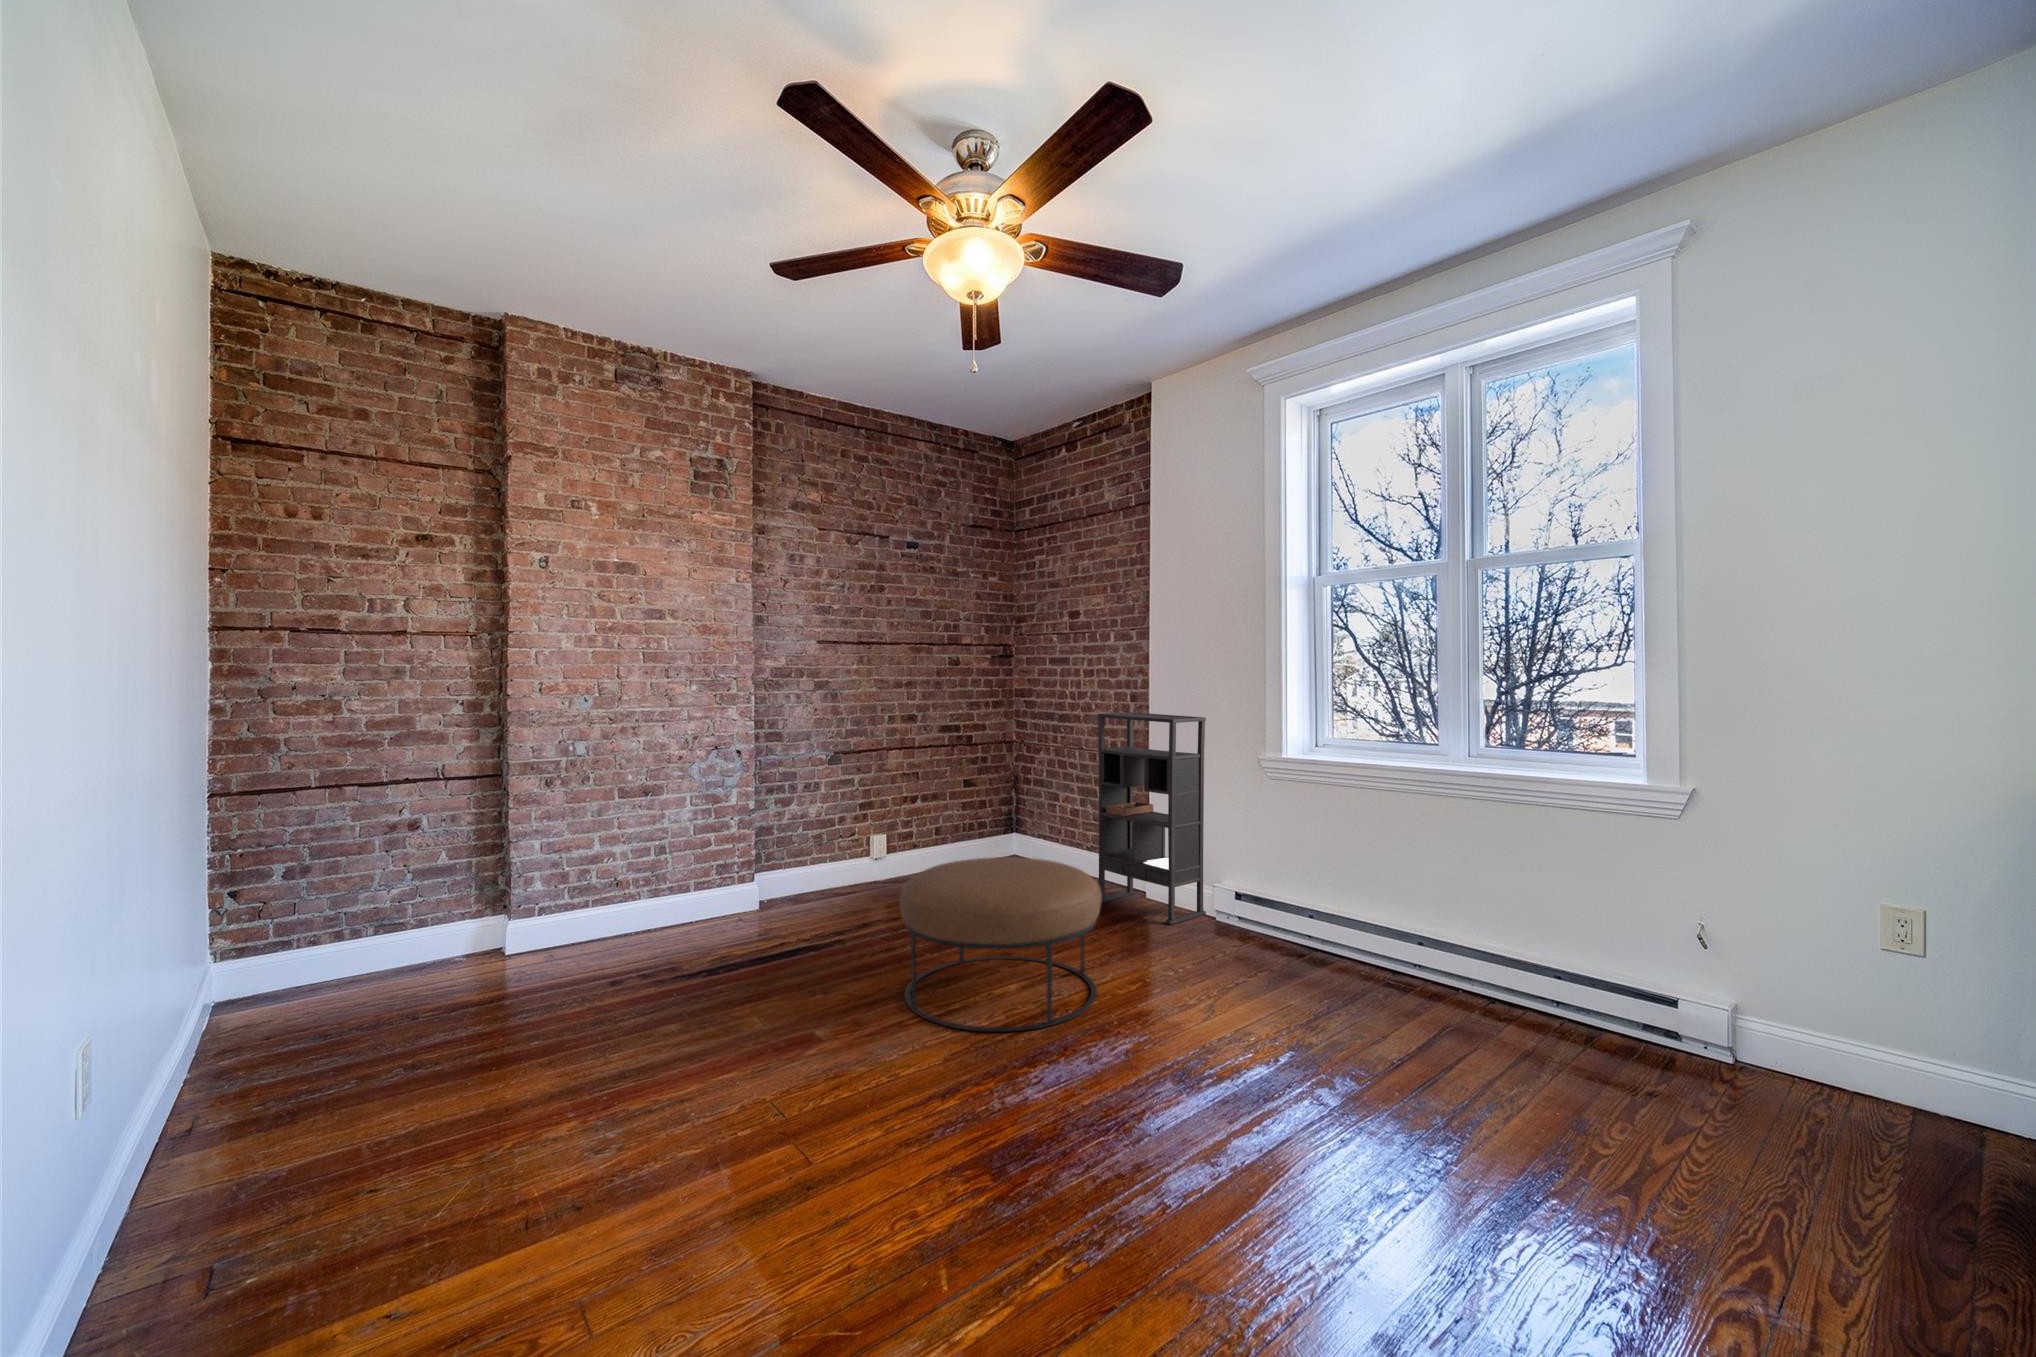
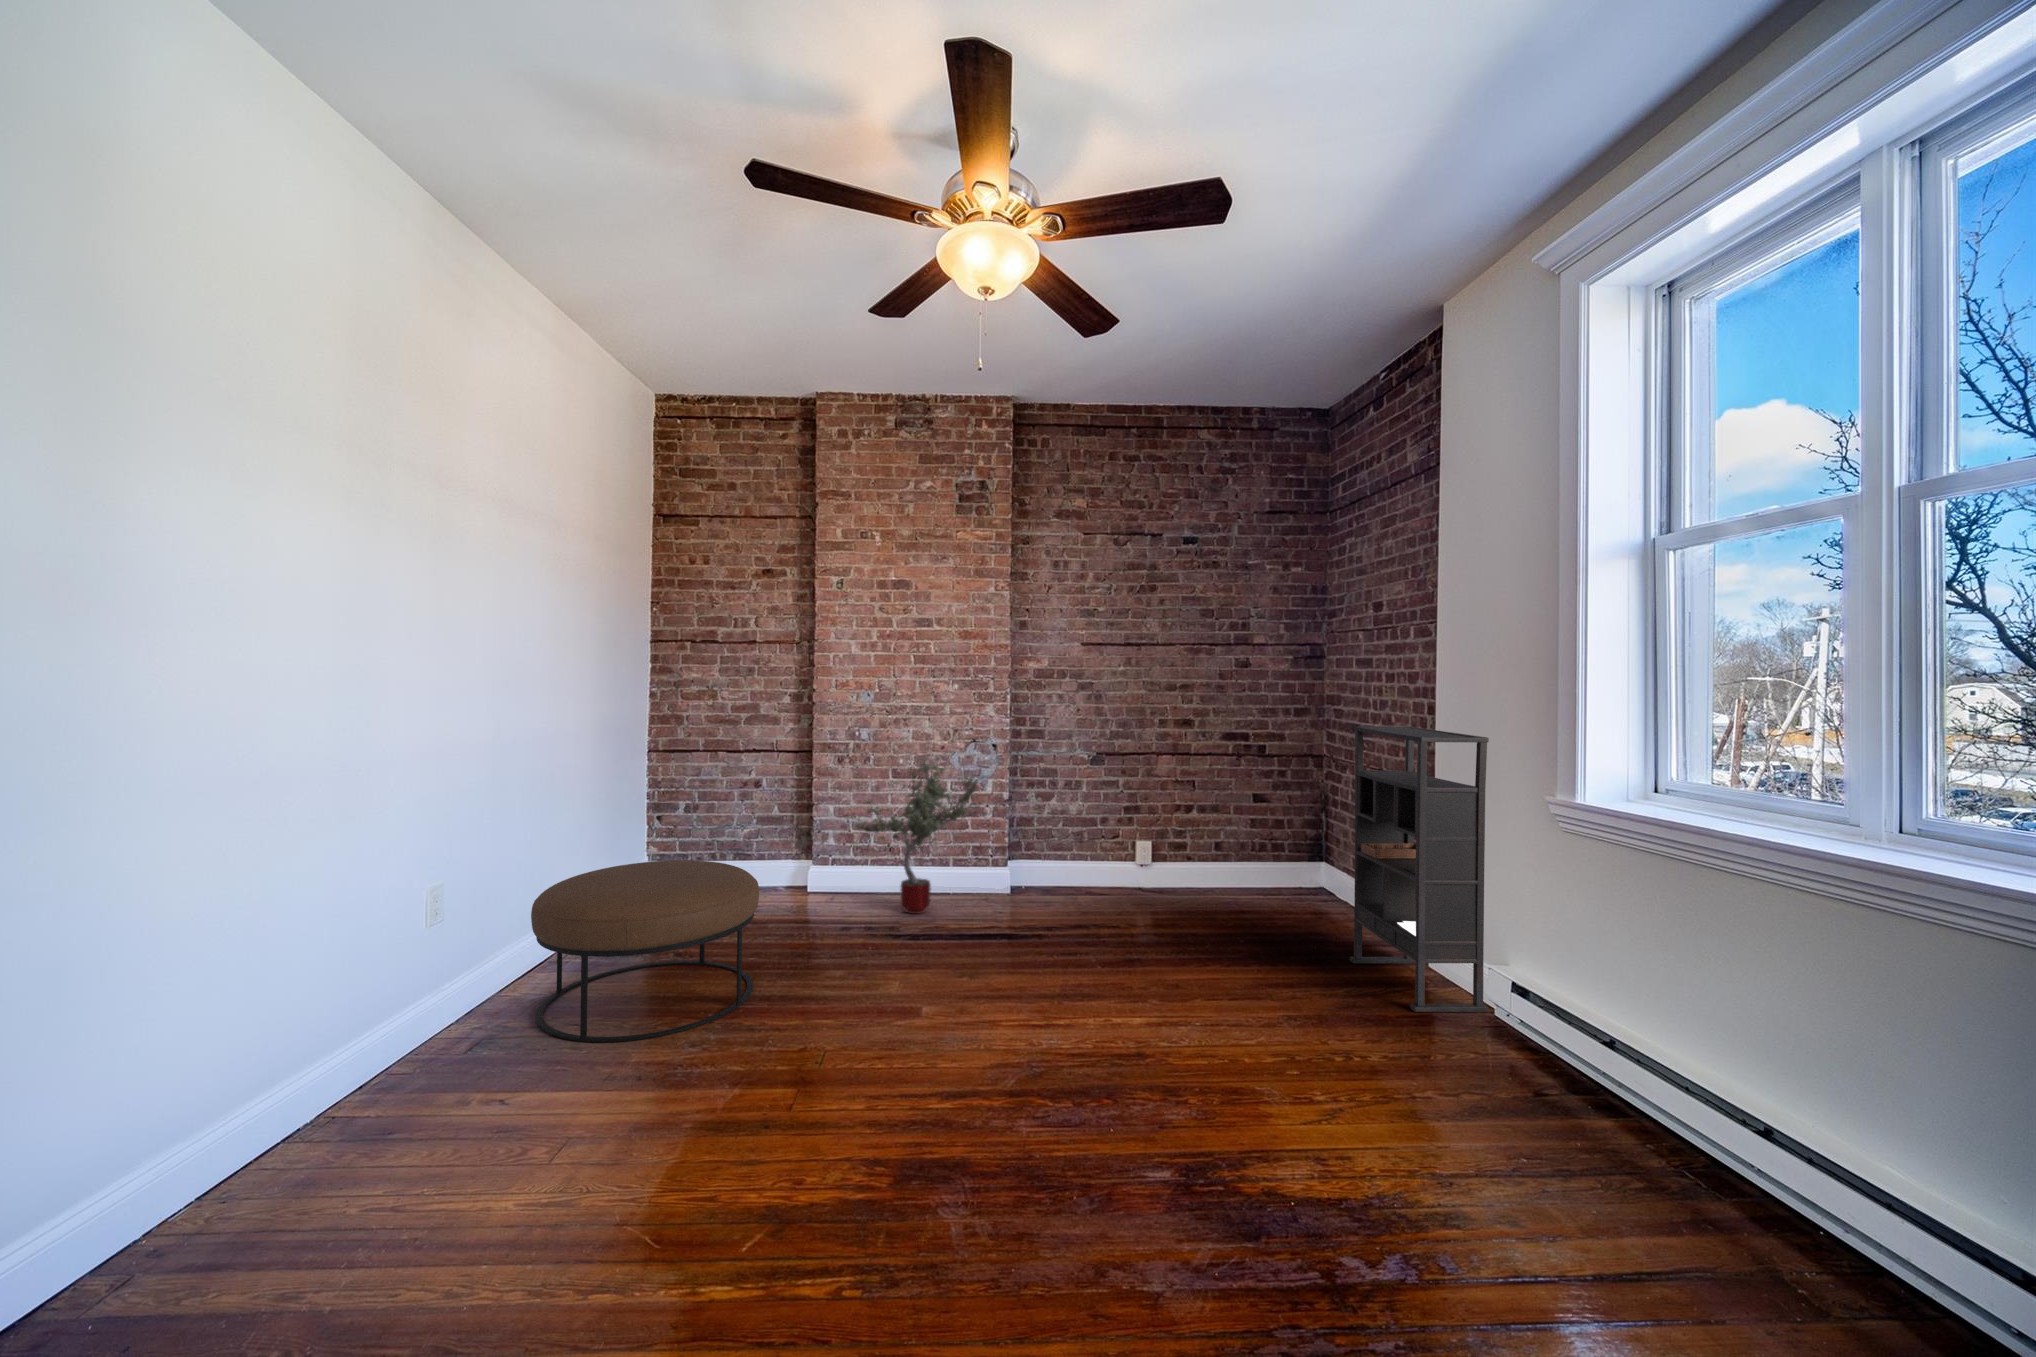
potted tree: none [594,765,750,946] -> present [855,756,979,914]
ottoman: present [900,857,1101,1032] -> present [531,860,759,1042]

